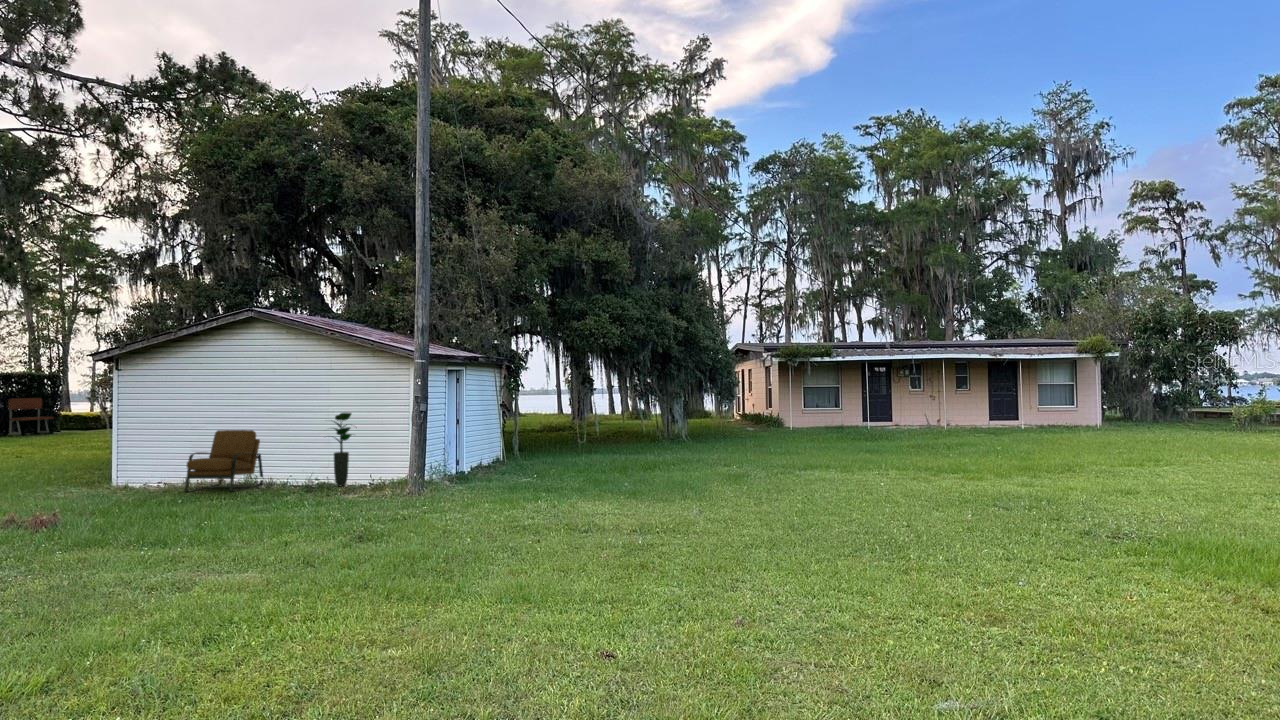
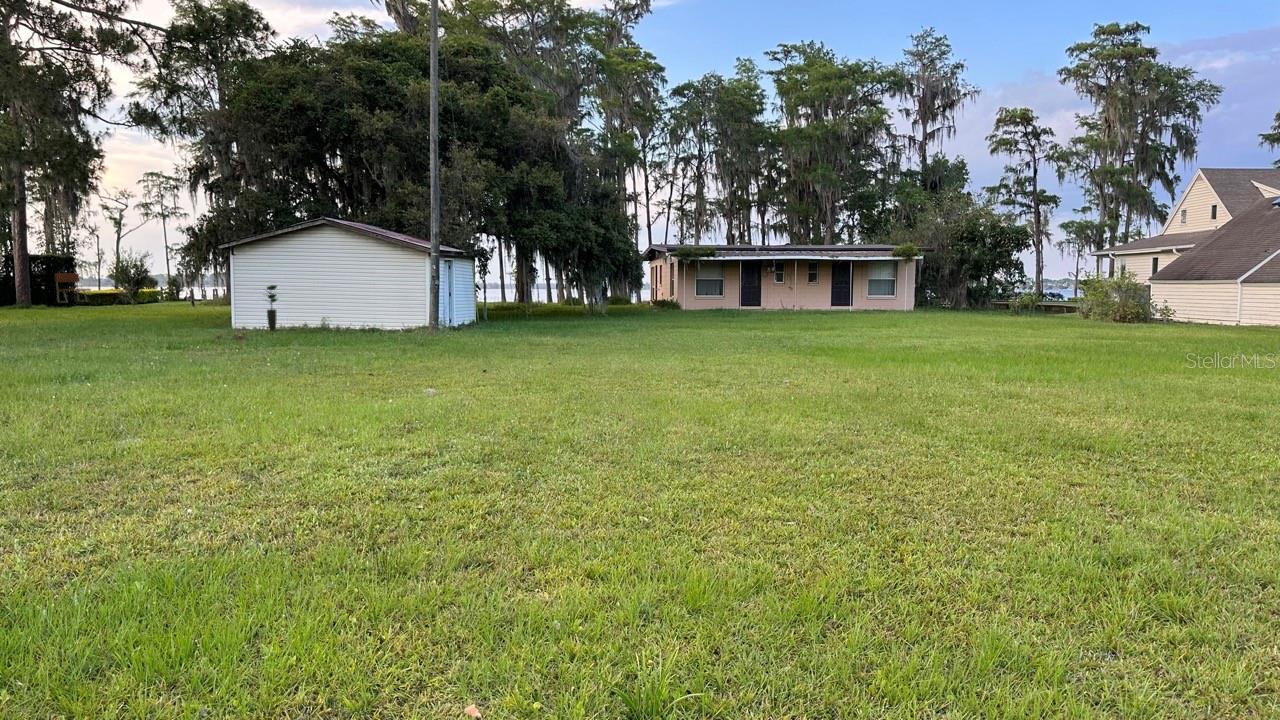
potted plant: present [333,413,352,486] -> present [267,285,277,330]
chair: present [185,430,263,492] -> none [291,296,333,332]

